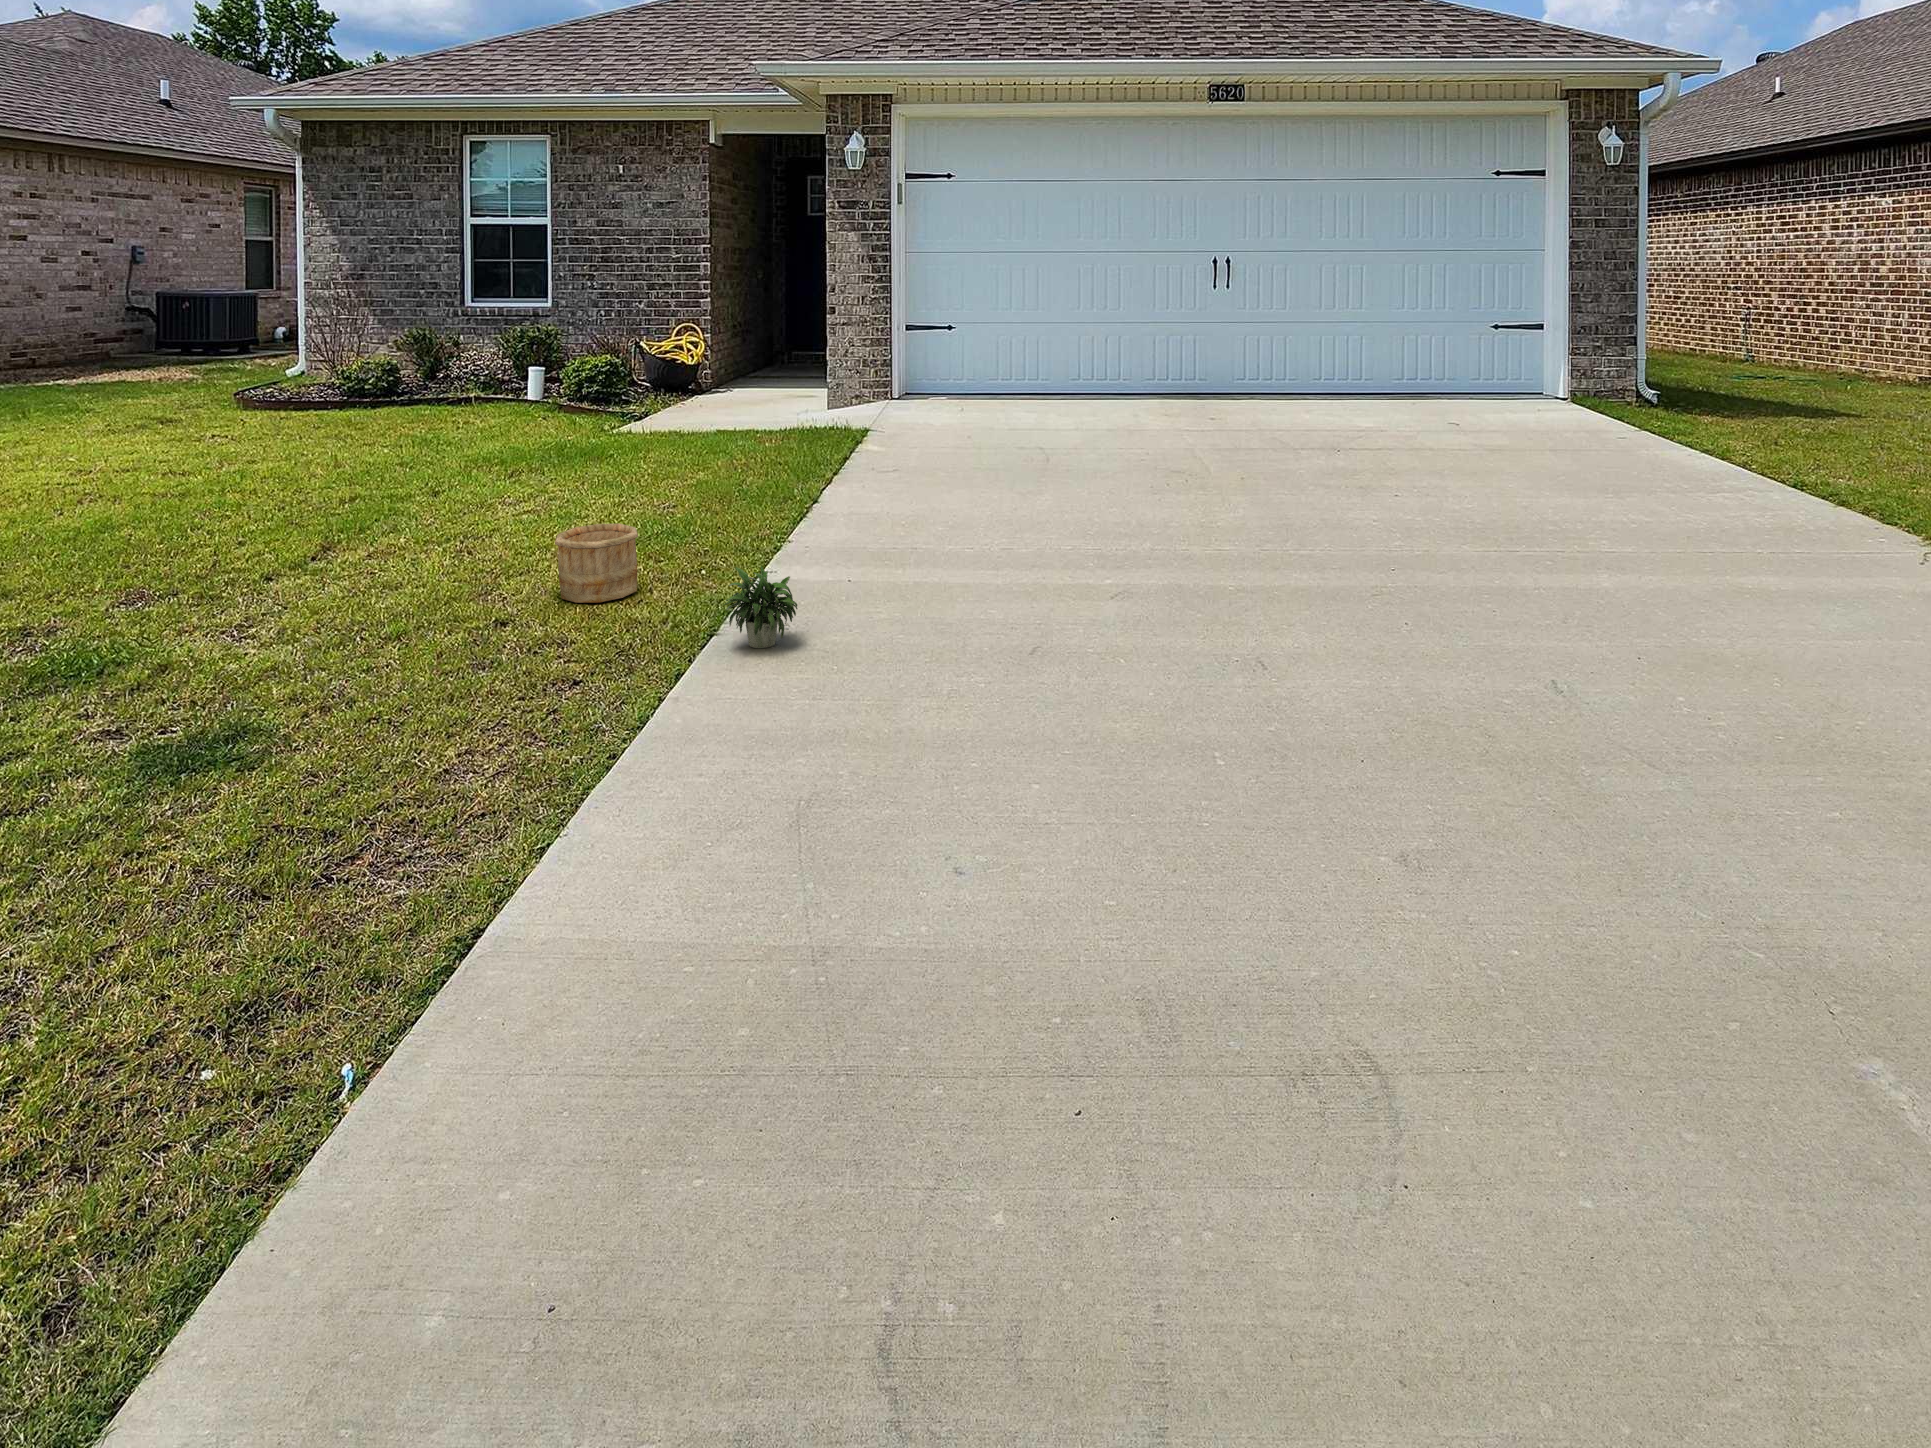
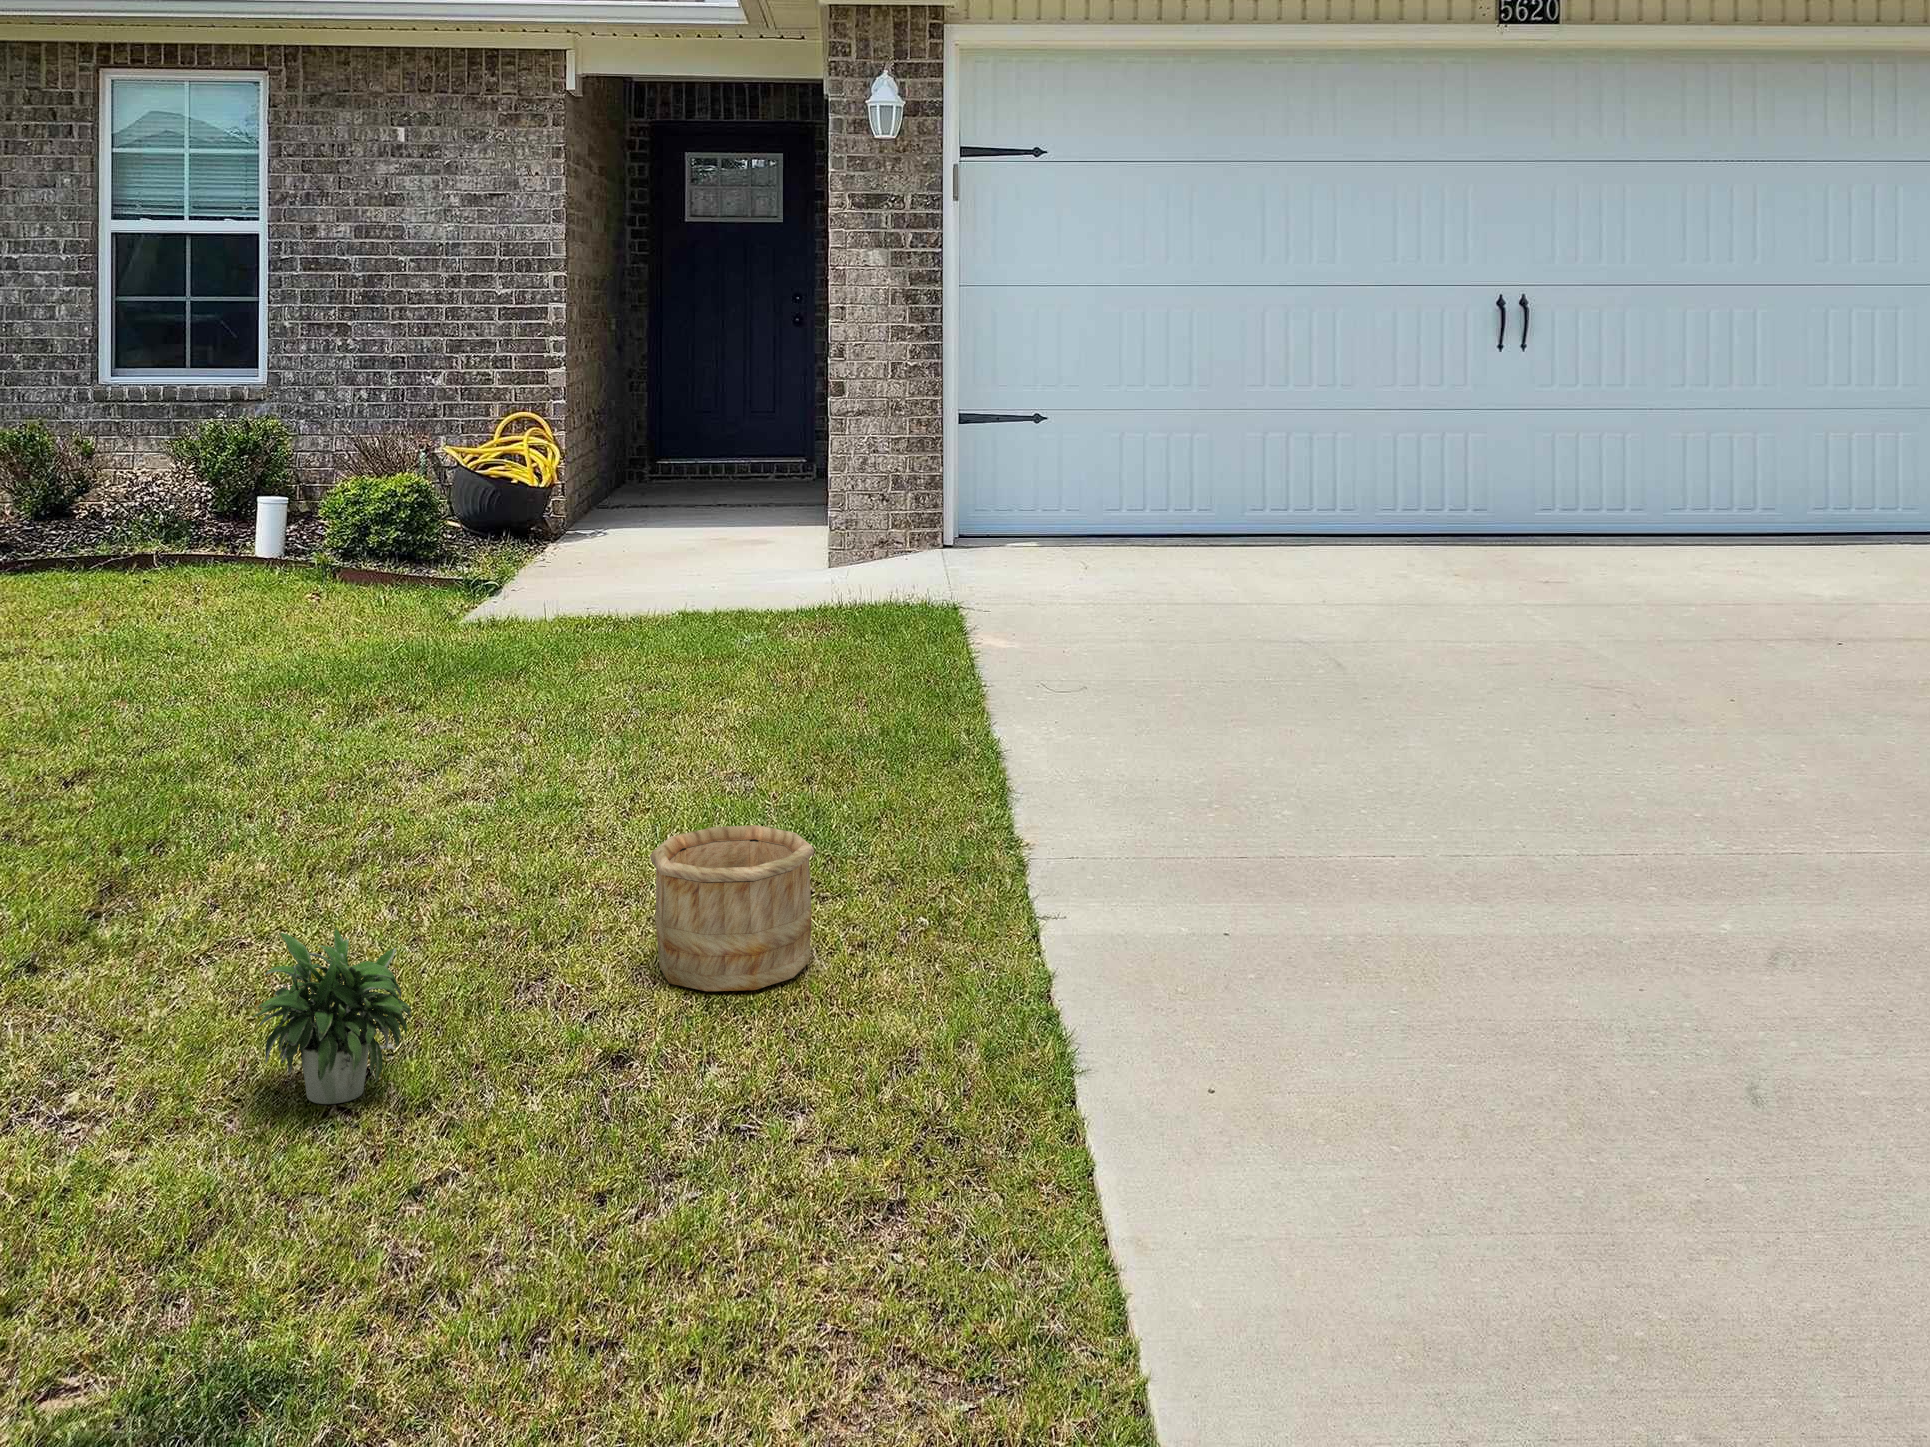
potted plant: present [723,566,798,648] -> present [252,928,412,1104]

